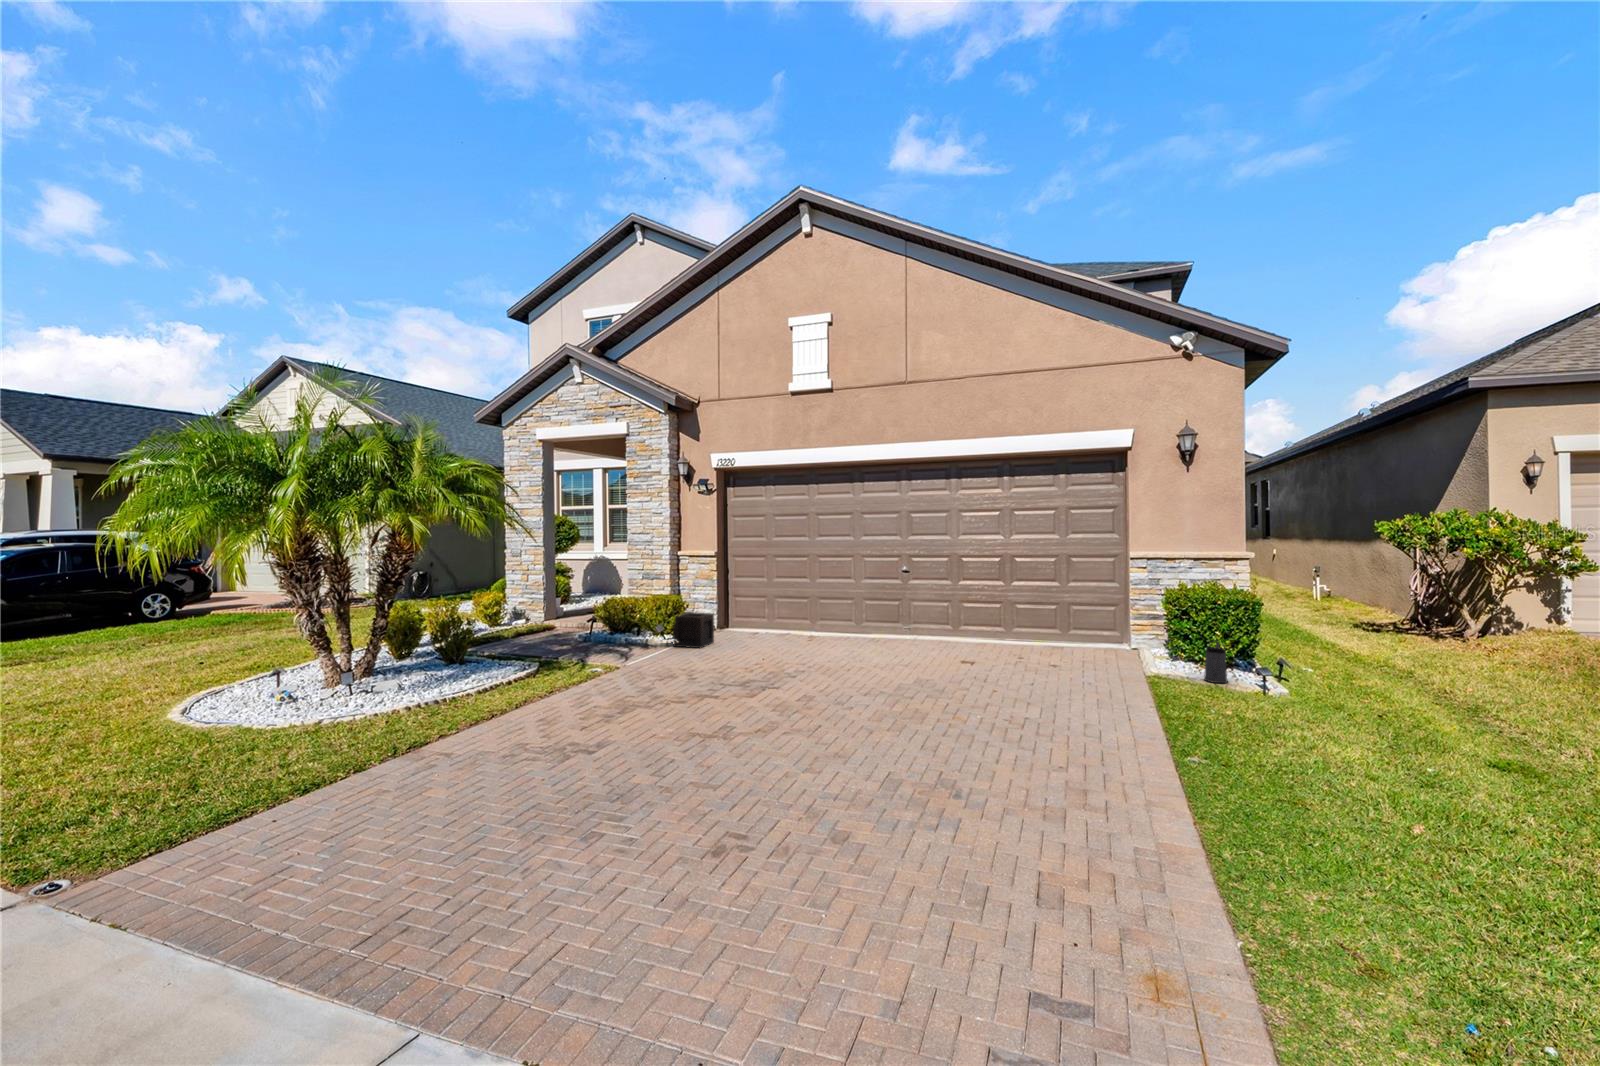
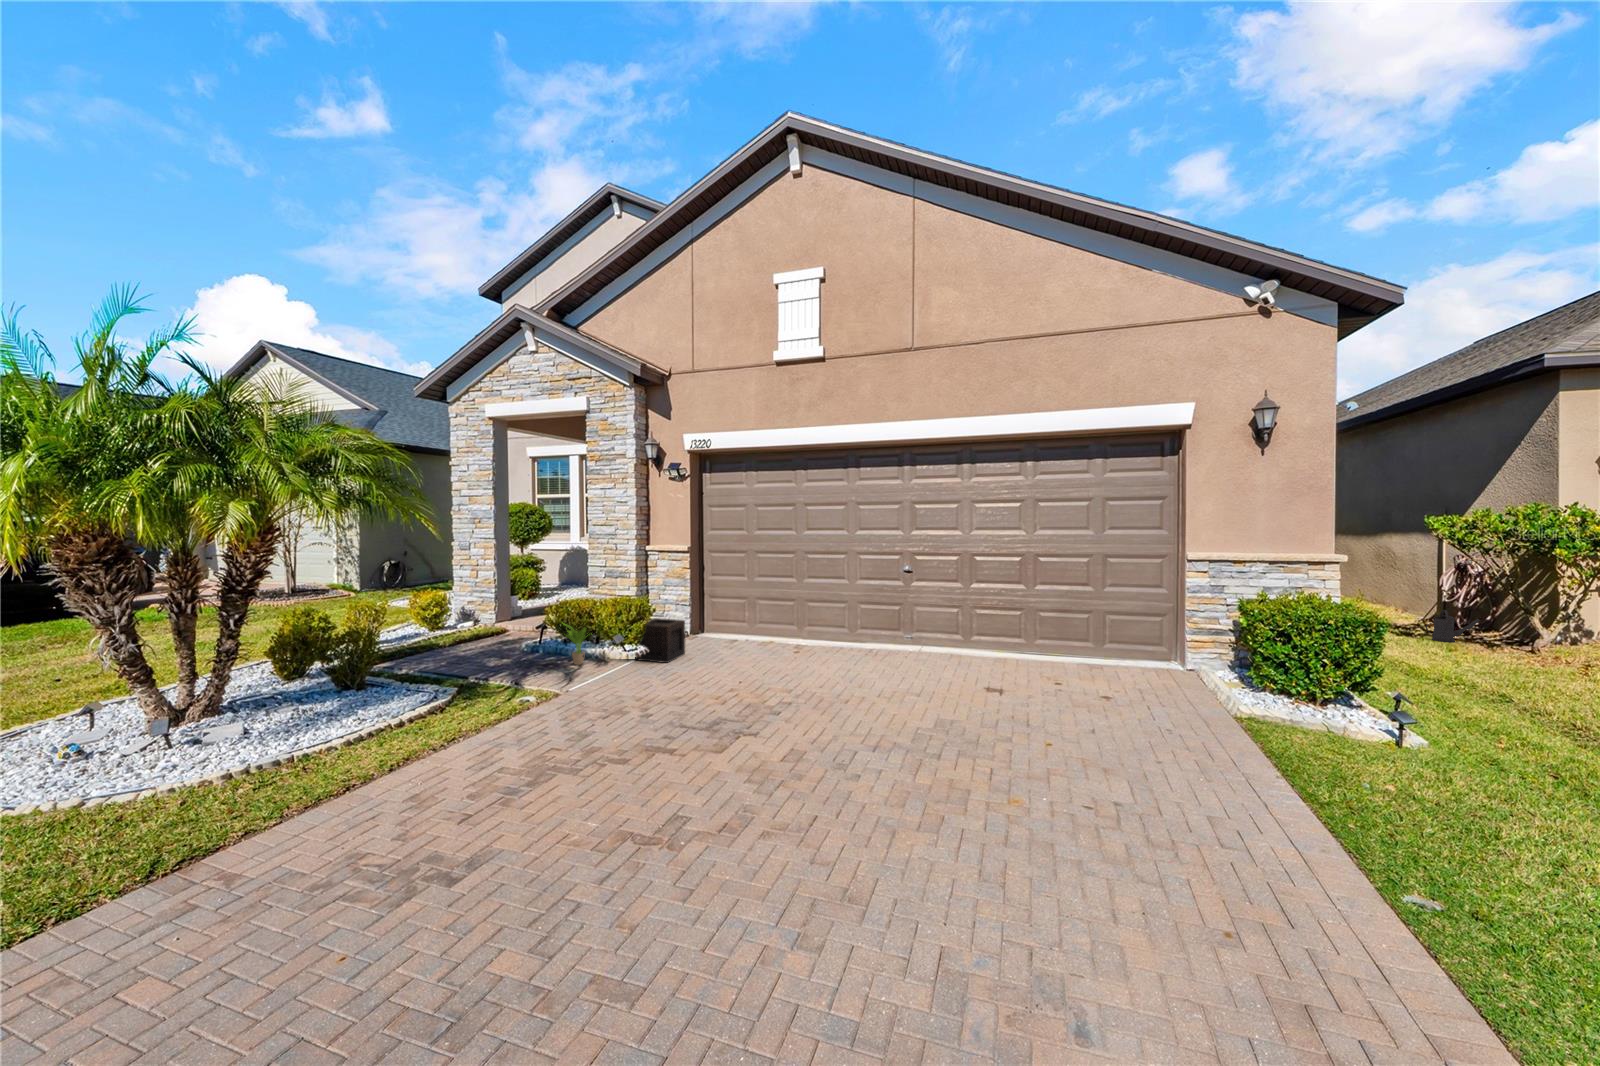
potted plant: none [612,612,644,650] -> present [564,624,588,665]
watering can: present [1204,643,1228,683] -> present [1426,610,1480,642]

